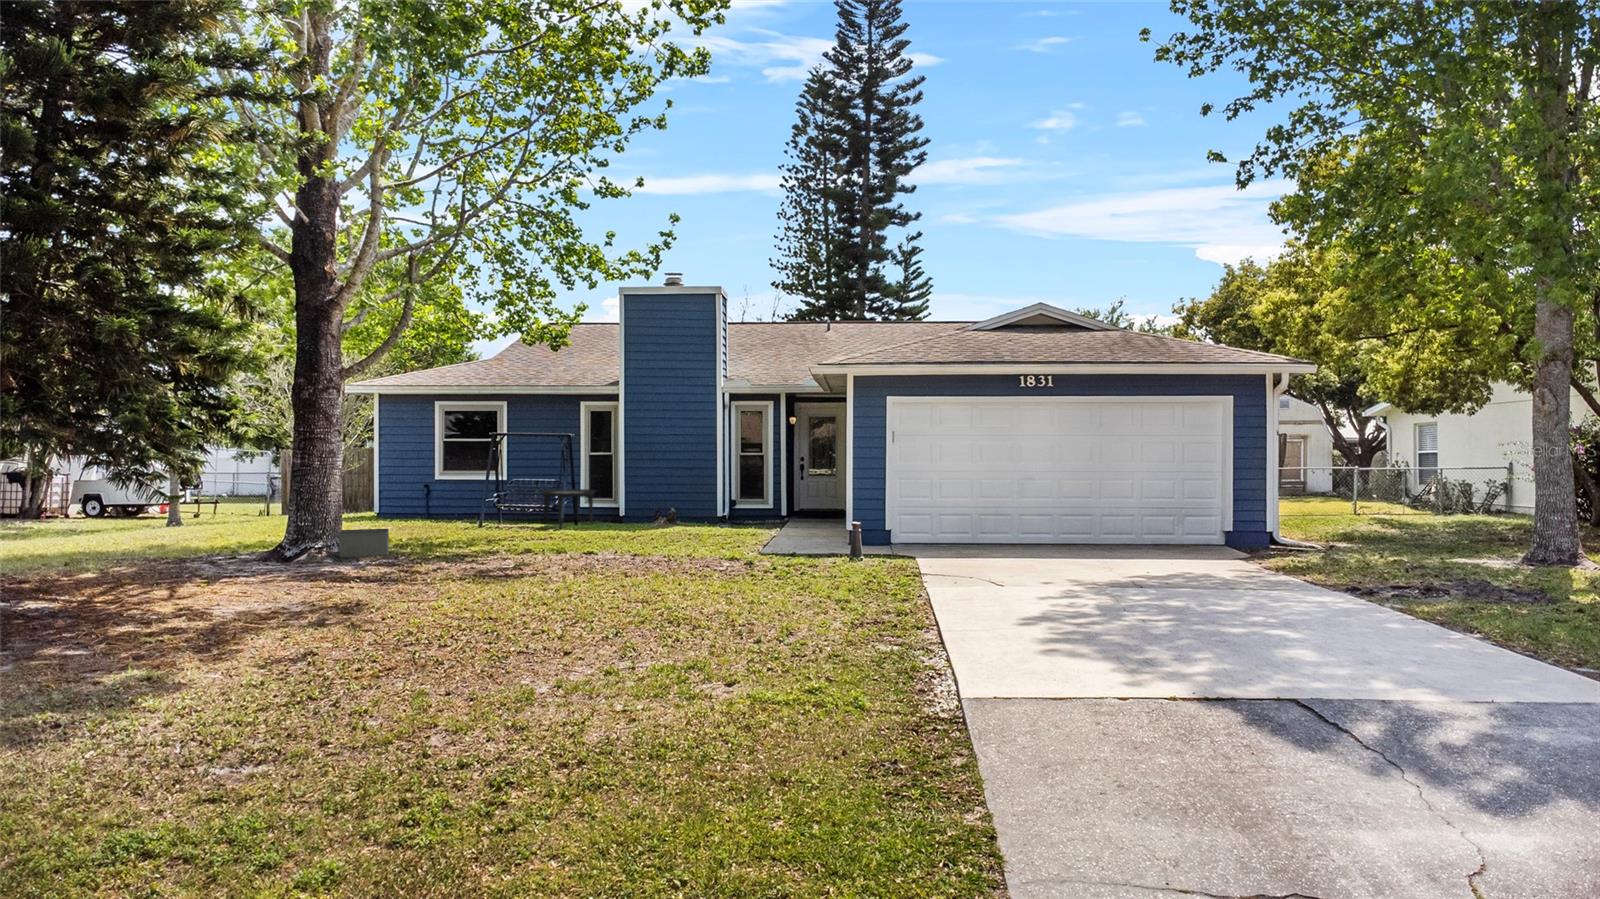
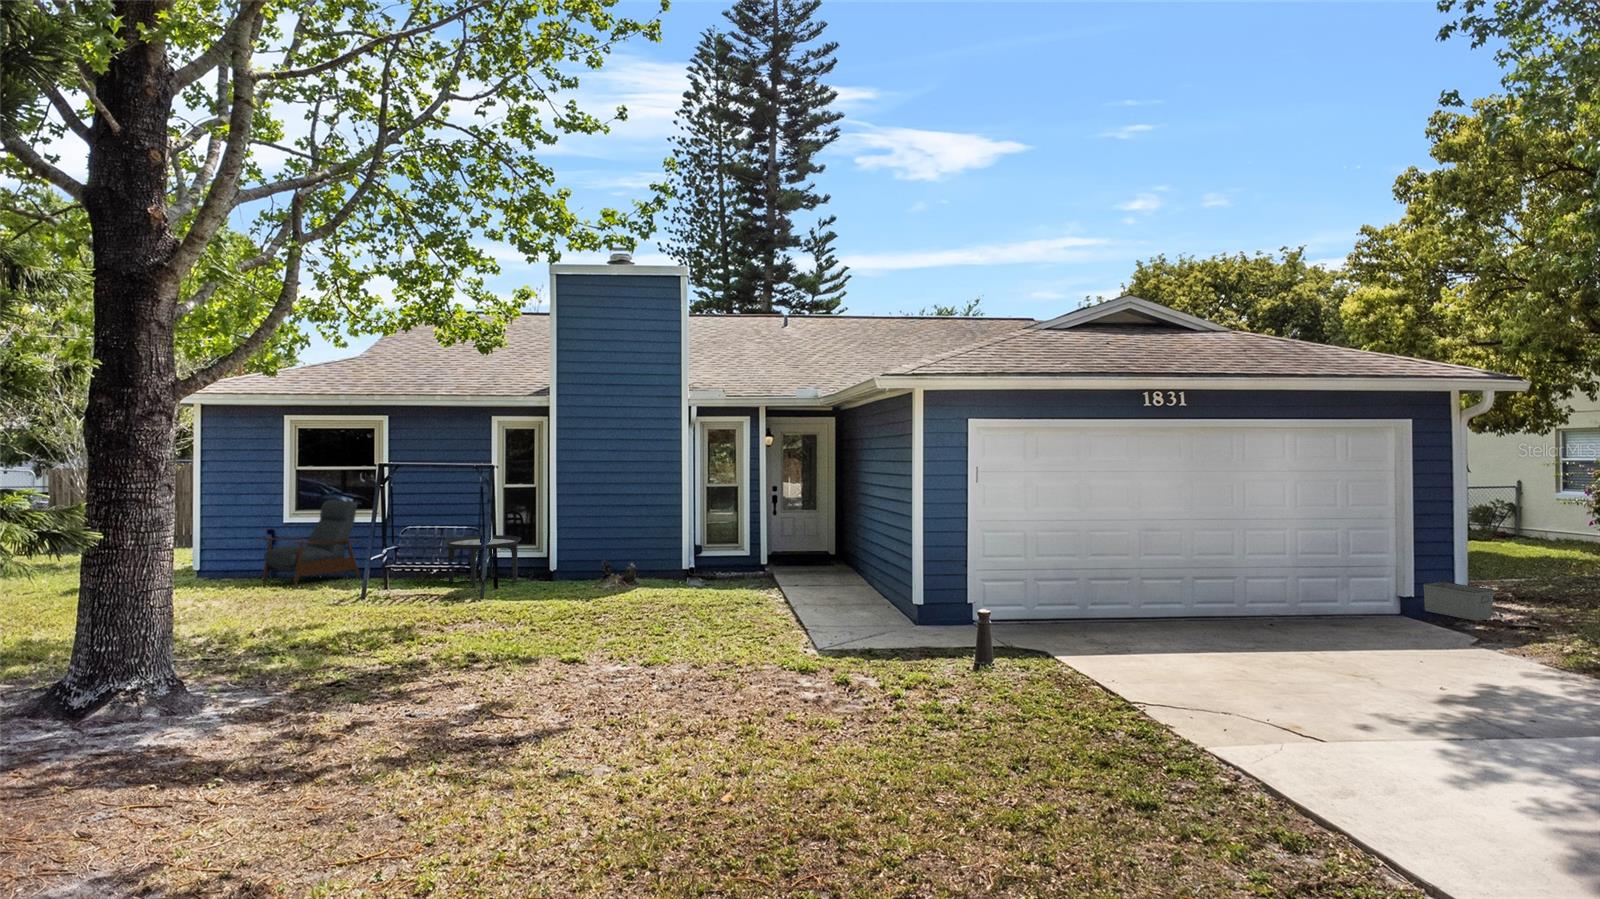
chair: none [417,462,485,523] -> present [261,499,360,588]
storage bin: present [339,529,389,557] -> present [1423,582,1494,620]

